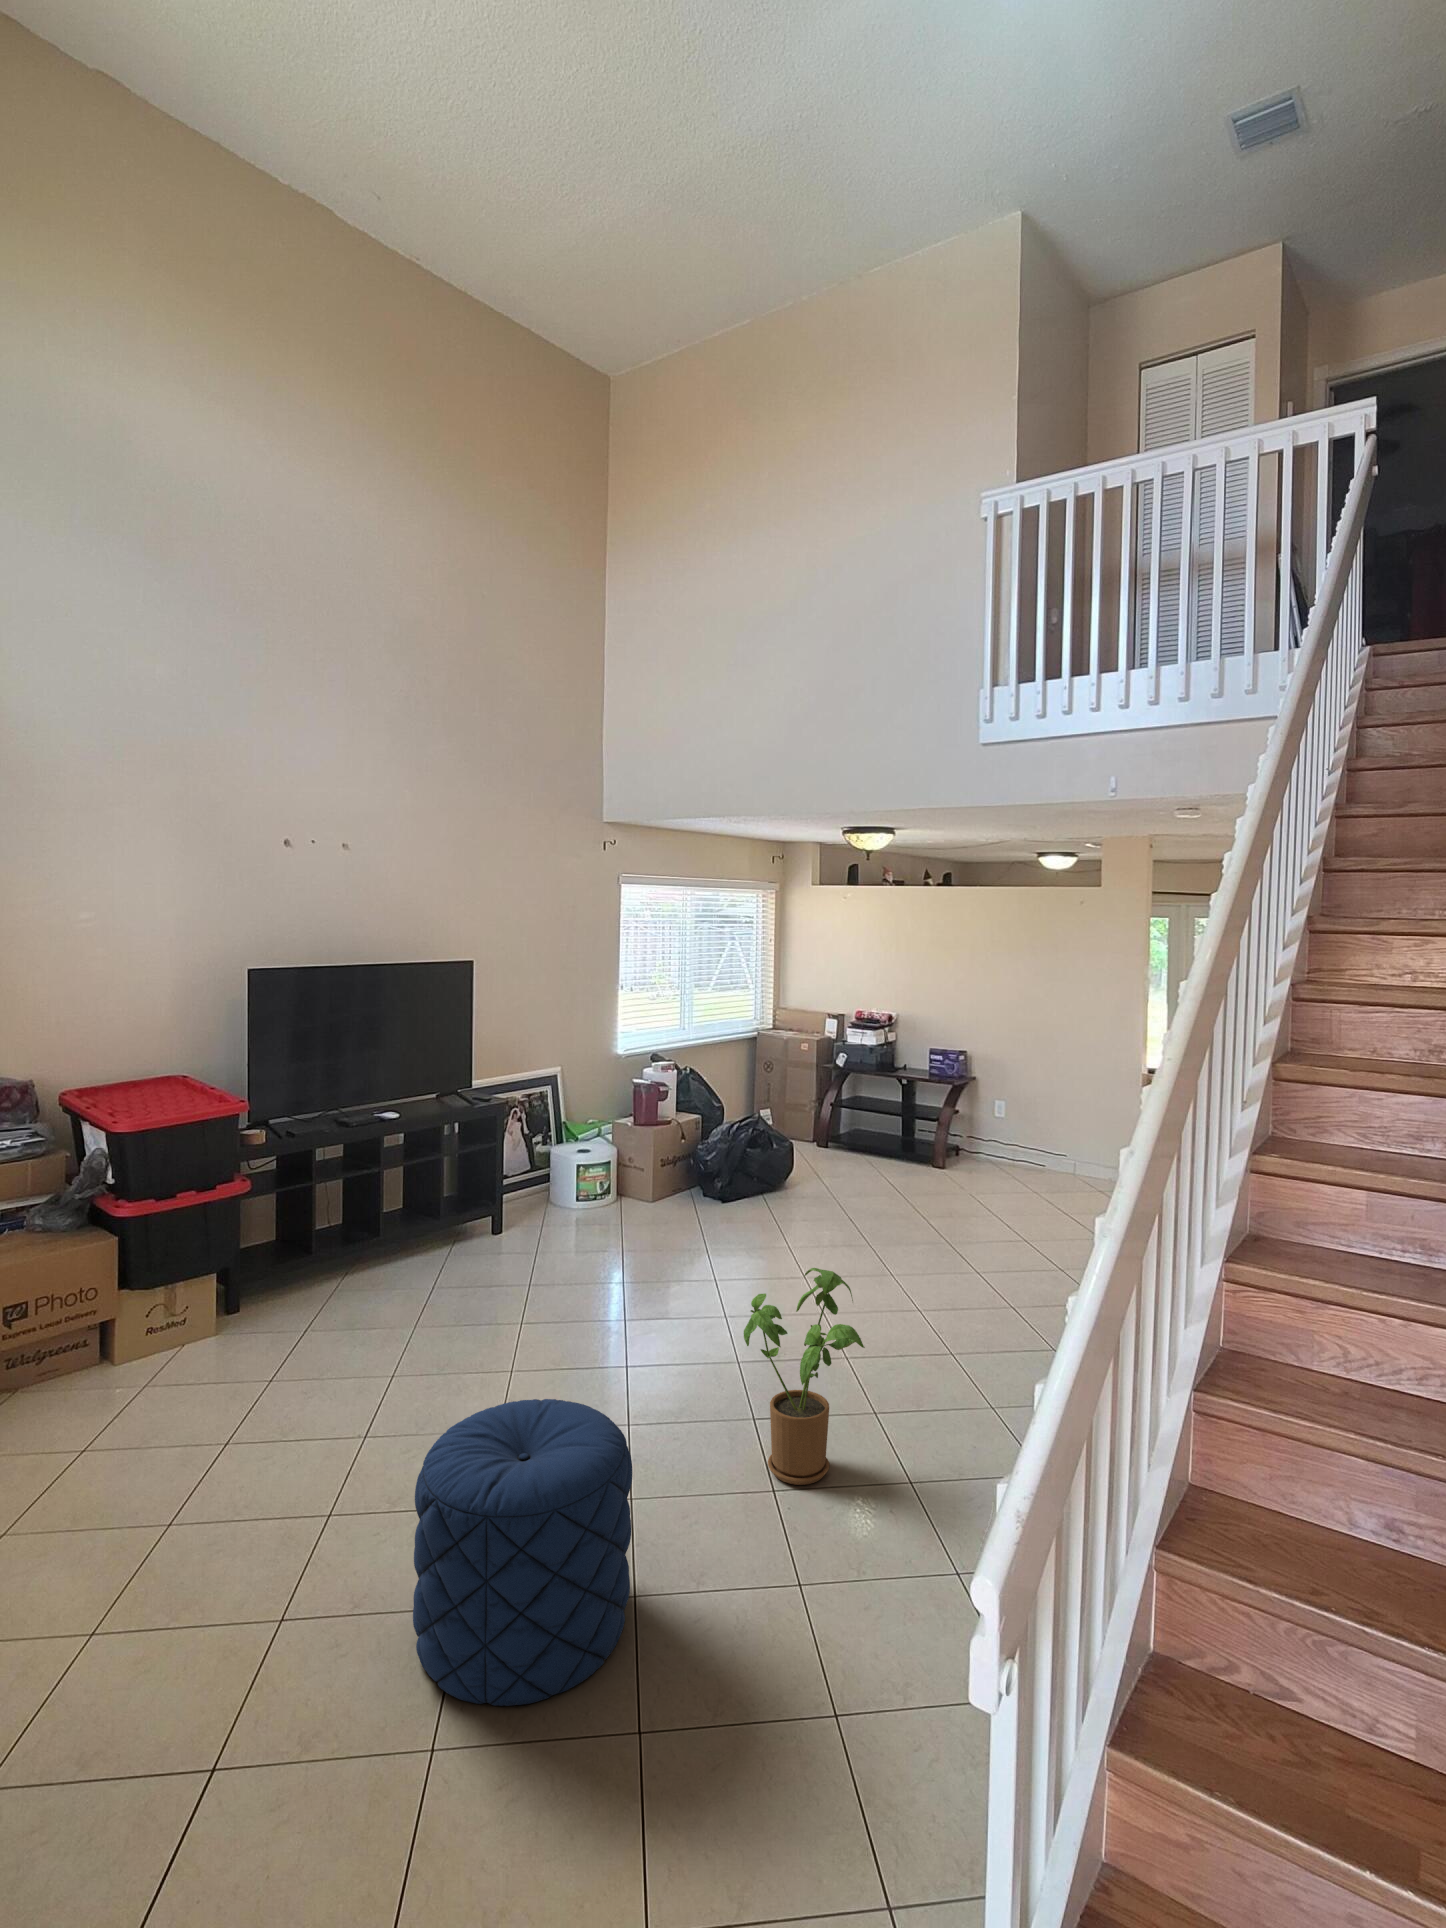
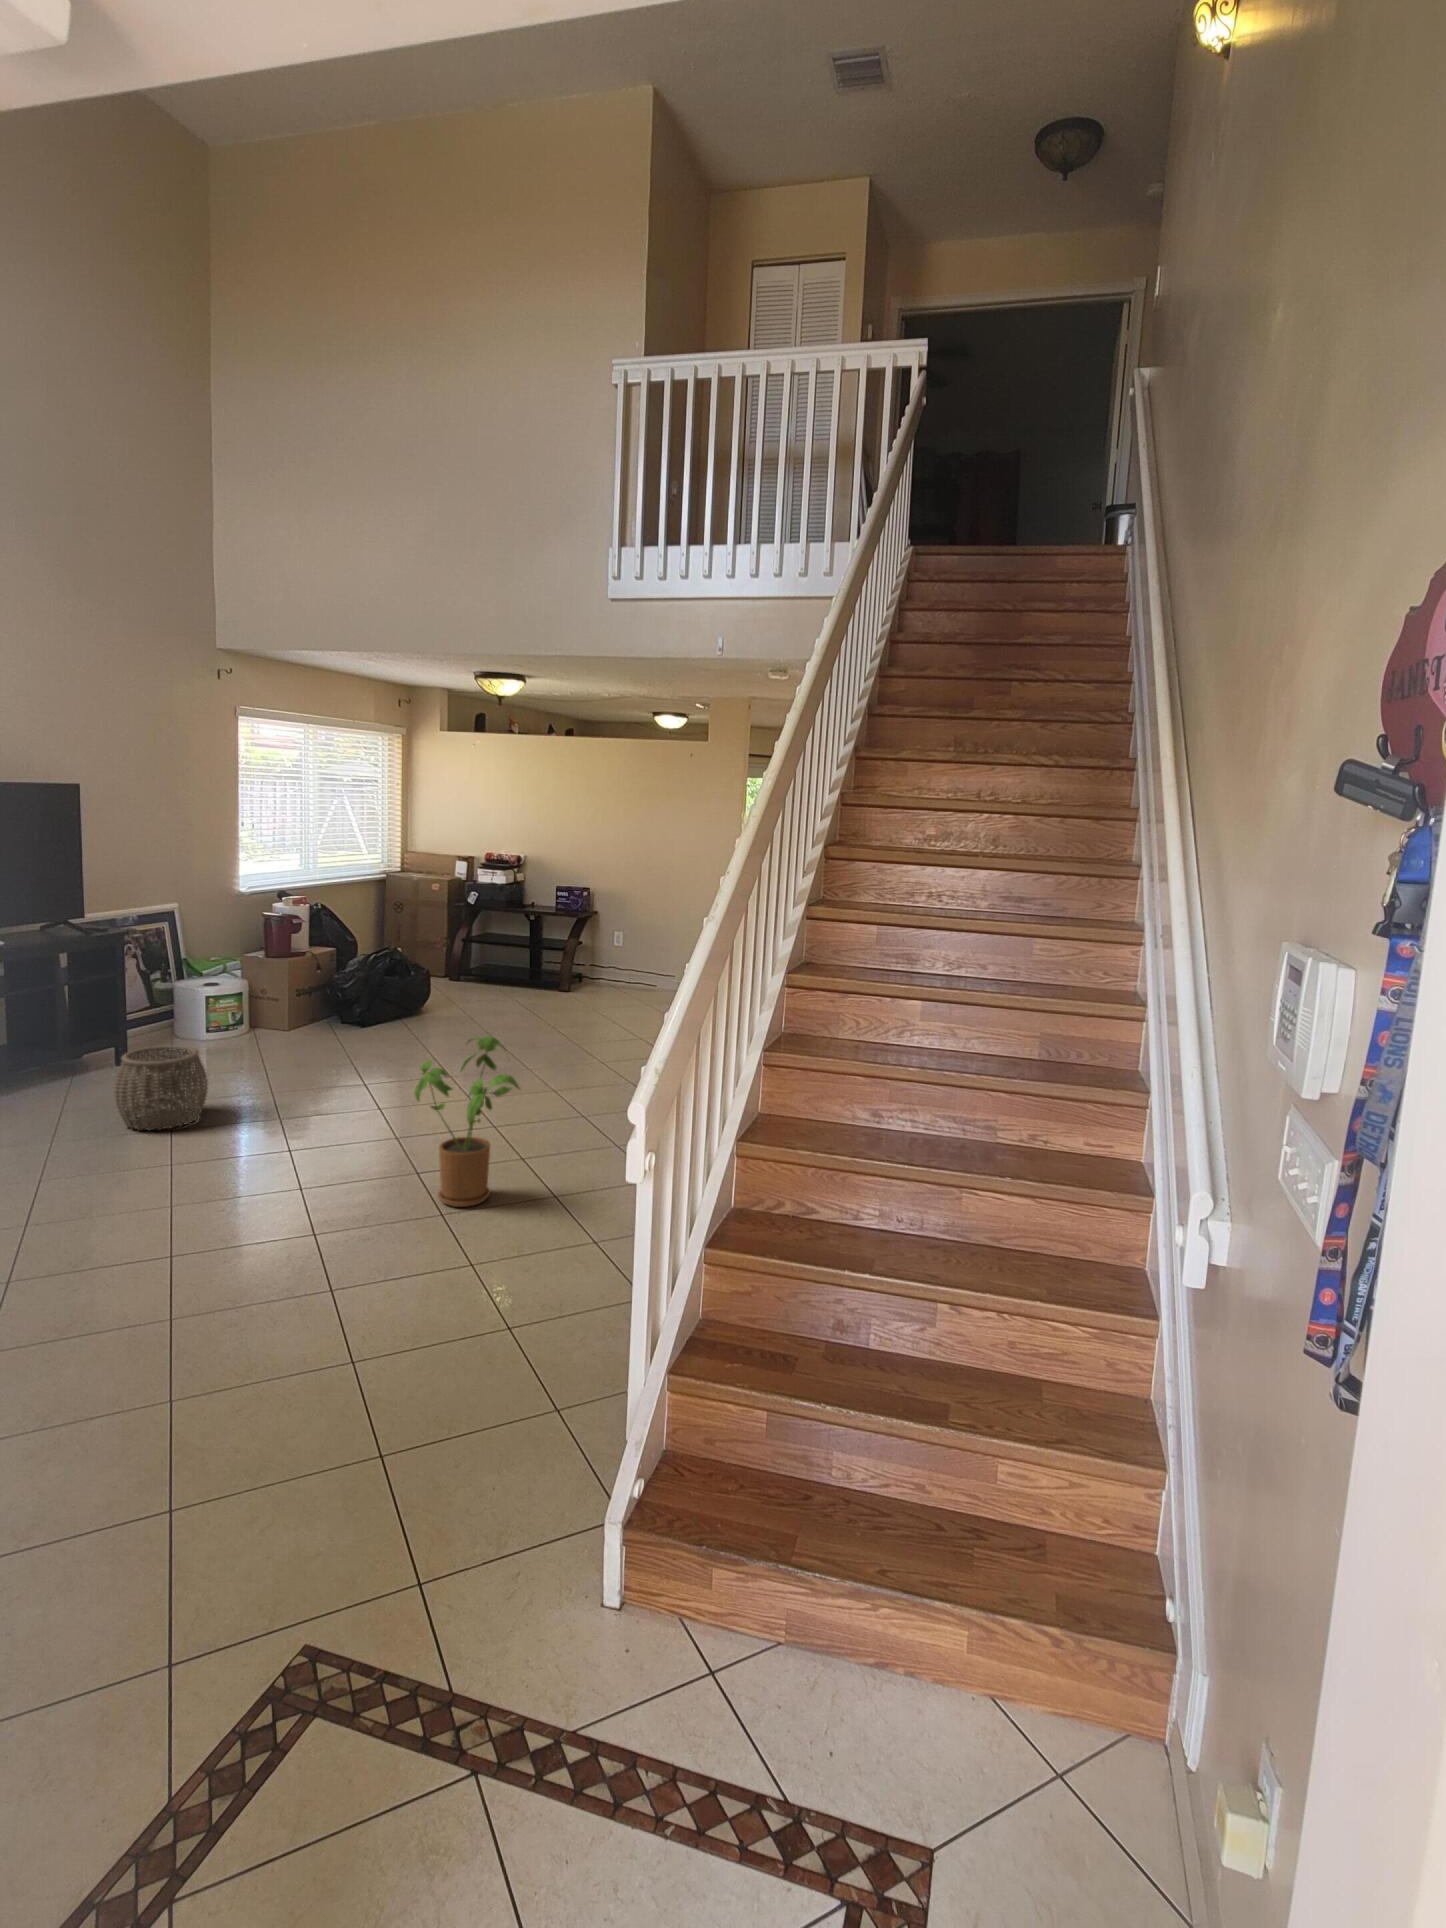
woven basket: none [474,1228,560,1322] -> present [114,1045,208,1130]
pouf: present [413,1399,633,1706] -> none [130,1141,334,1367]

